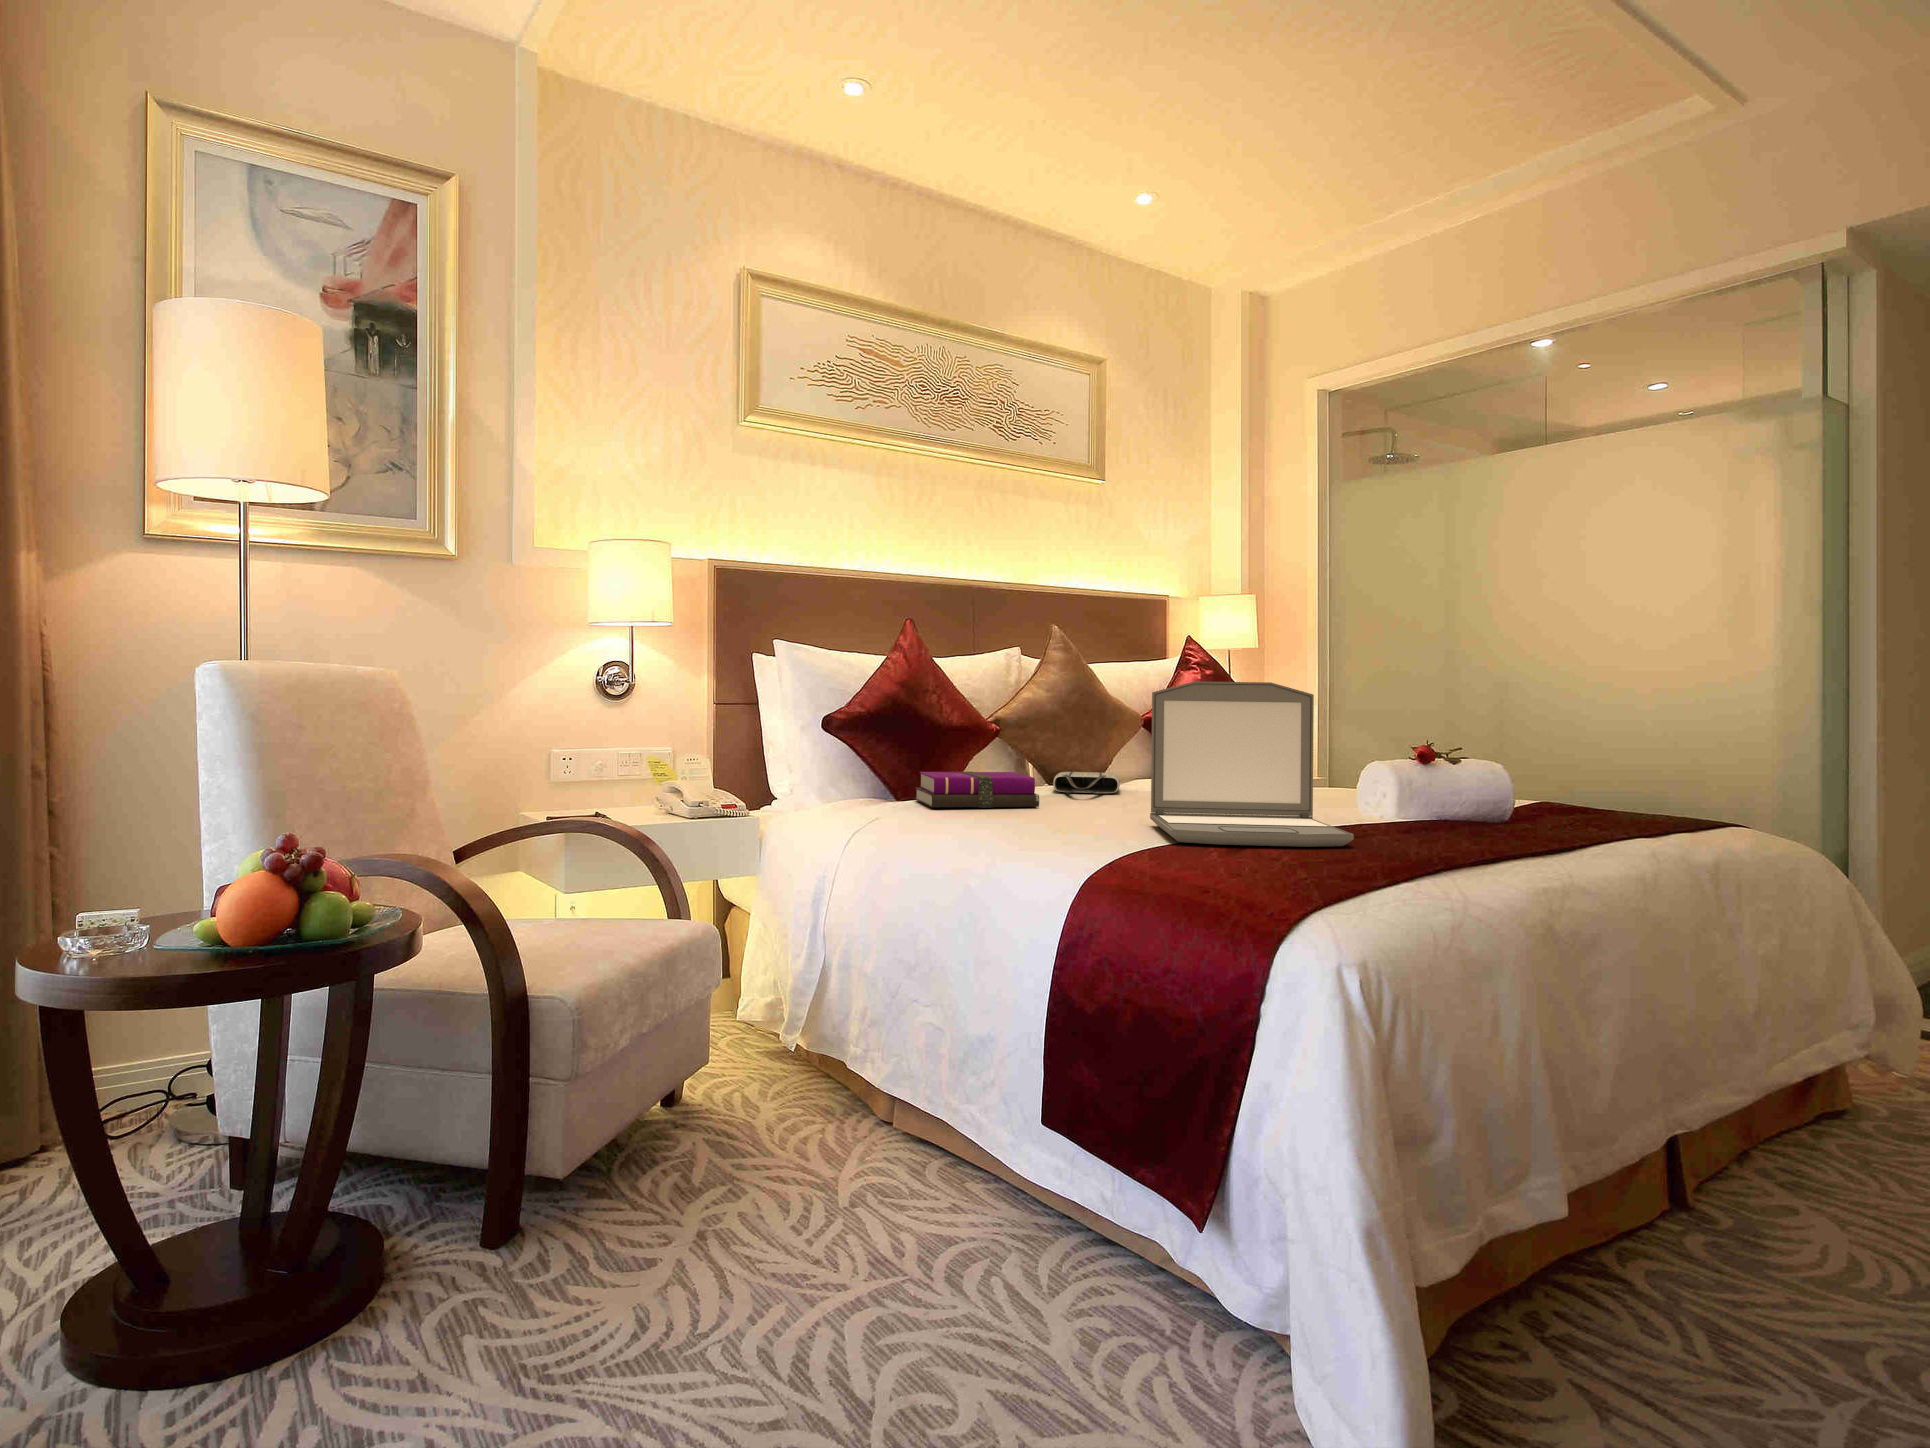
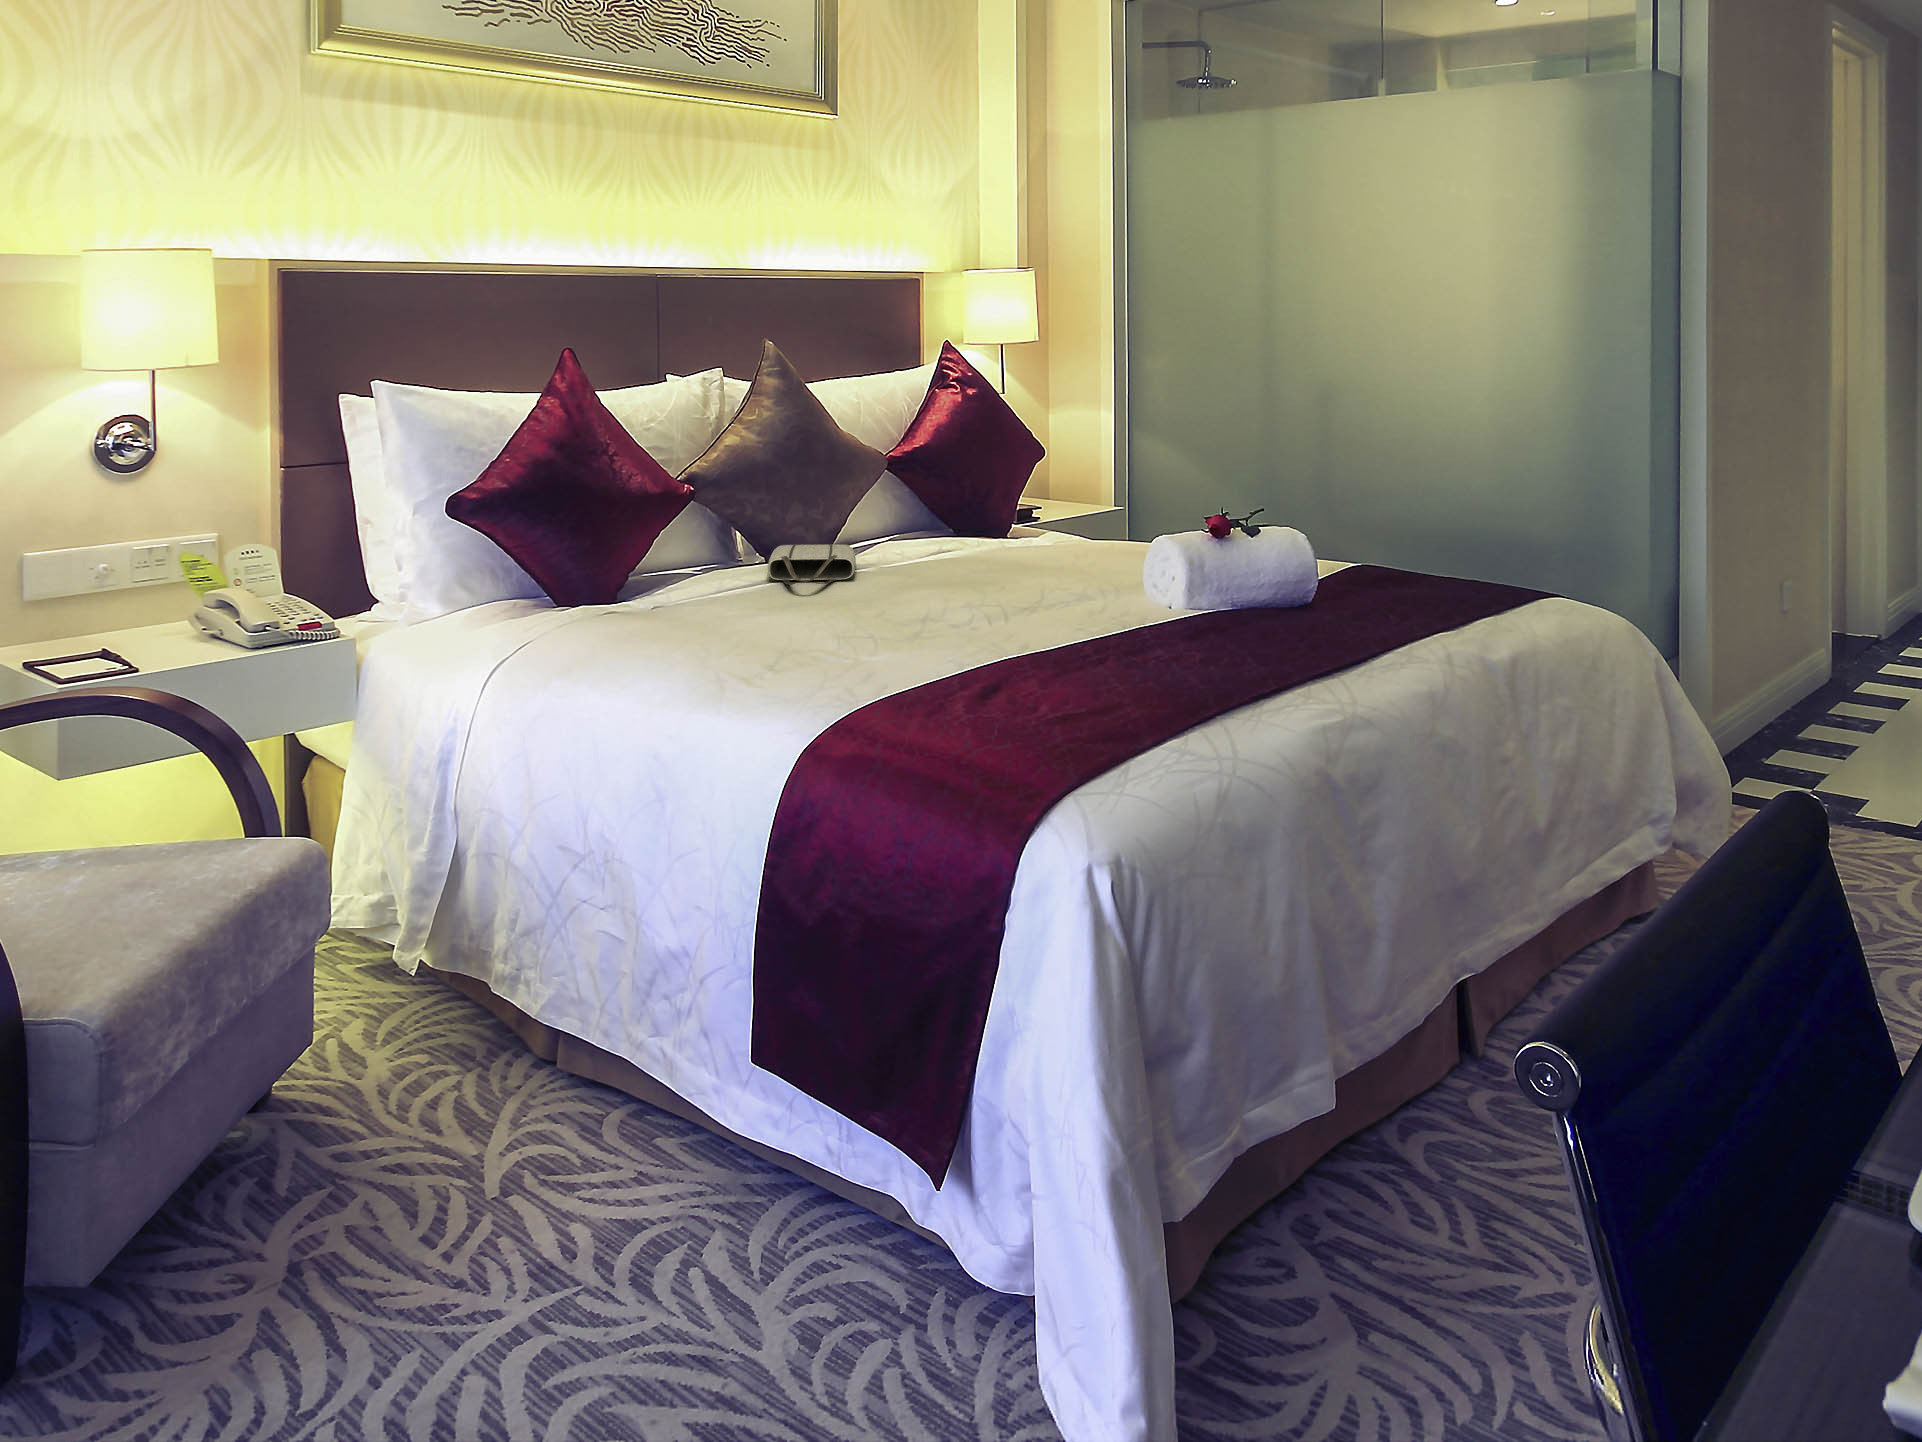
laptop: present [1150,681,1354,847] -> none [888,465,1125,688]
notebook: present [915,772,1039,808] -> none [579,564,748,629]

